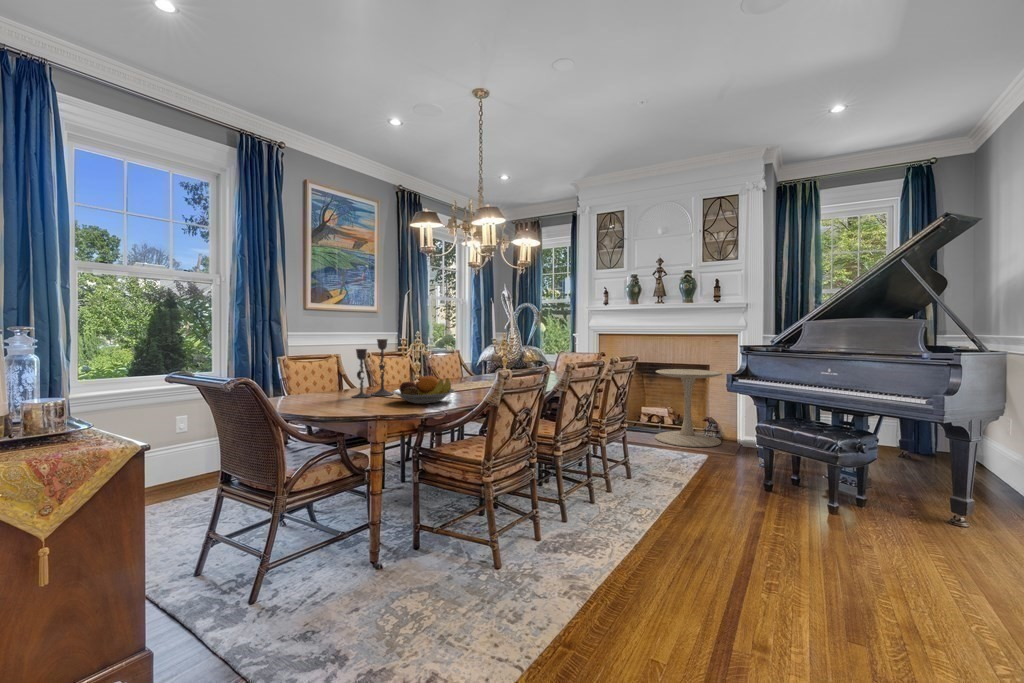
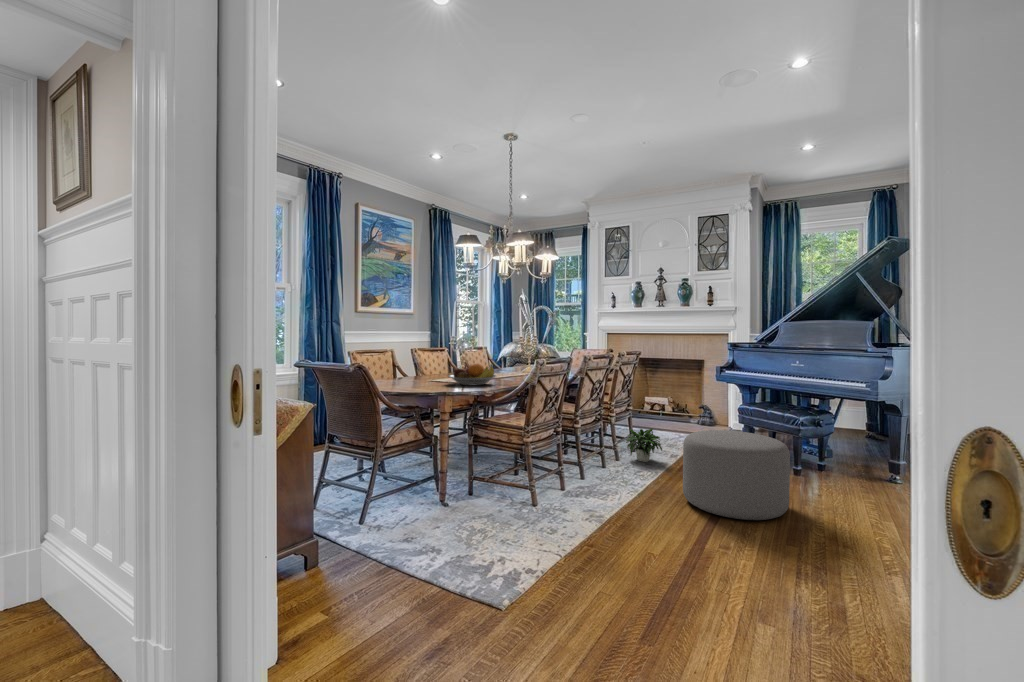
candlestick: present [352,339,393,398] -> none [413,336,445,382]
pedestal table: present [655,369,722,447] -> none [656,364,714,430]
potted plant: none [605,451,664,493] -> present [620,428,662,462]
ottoman: none [693,462,837,591] -> present [683,430,790,520]

